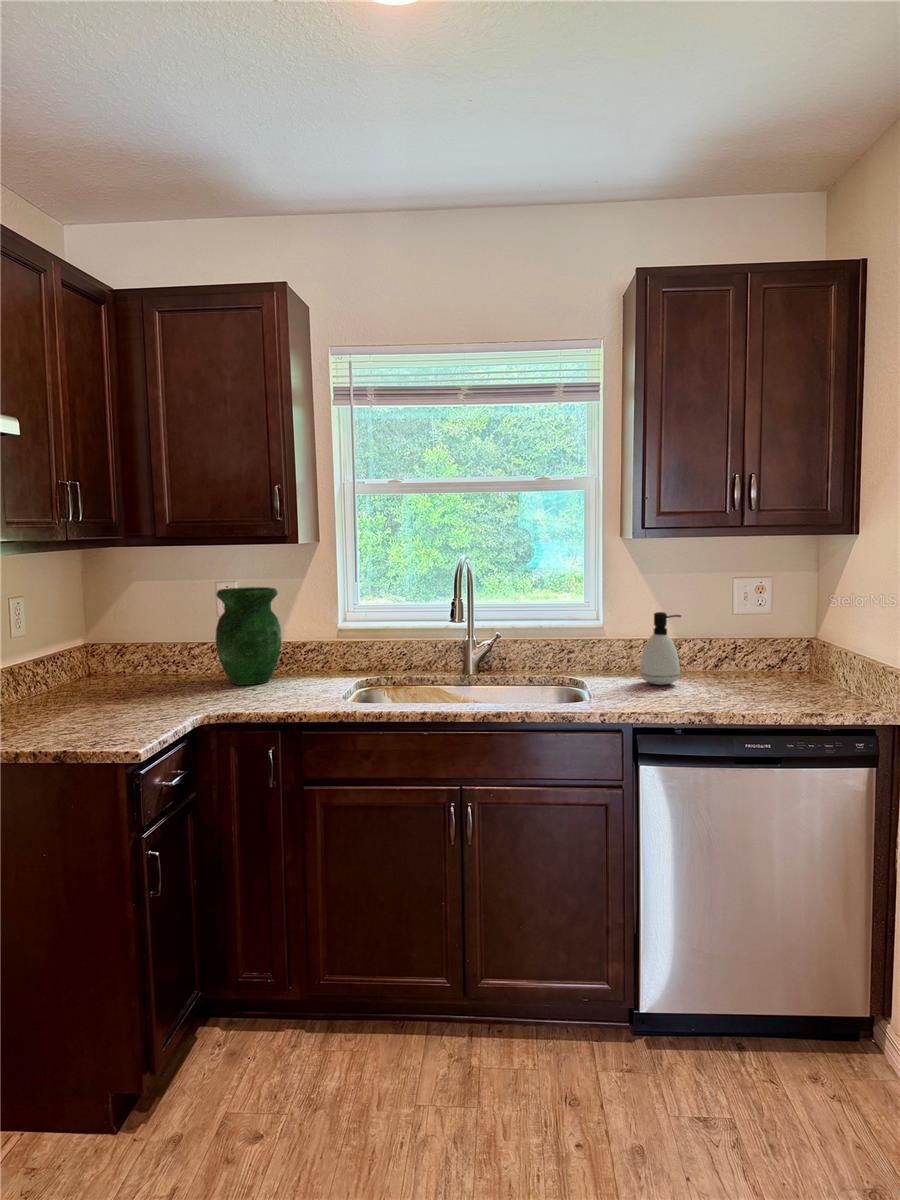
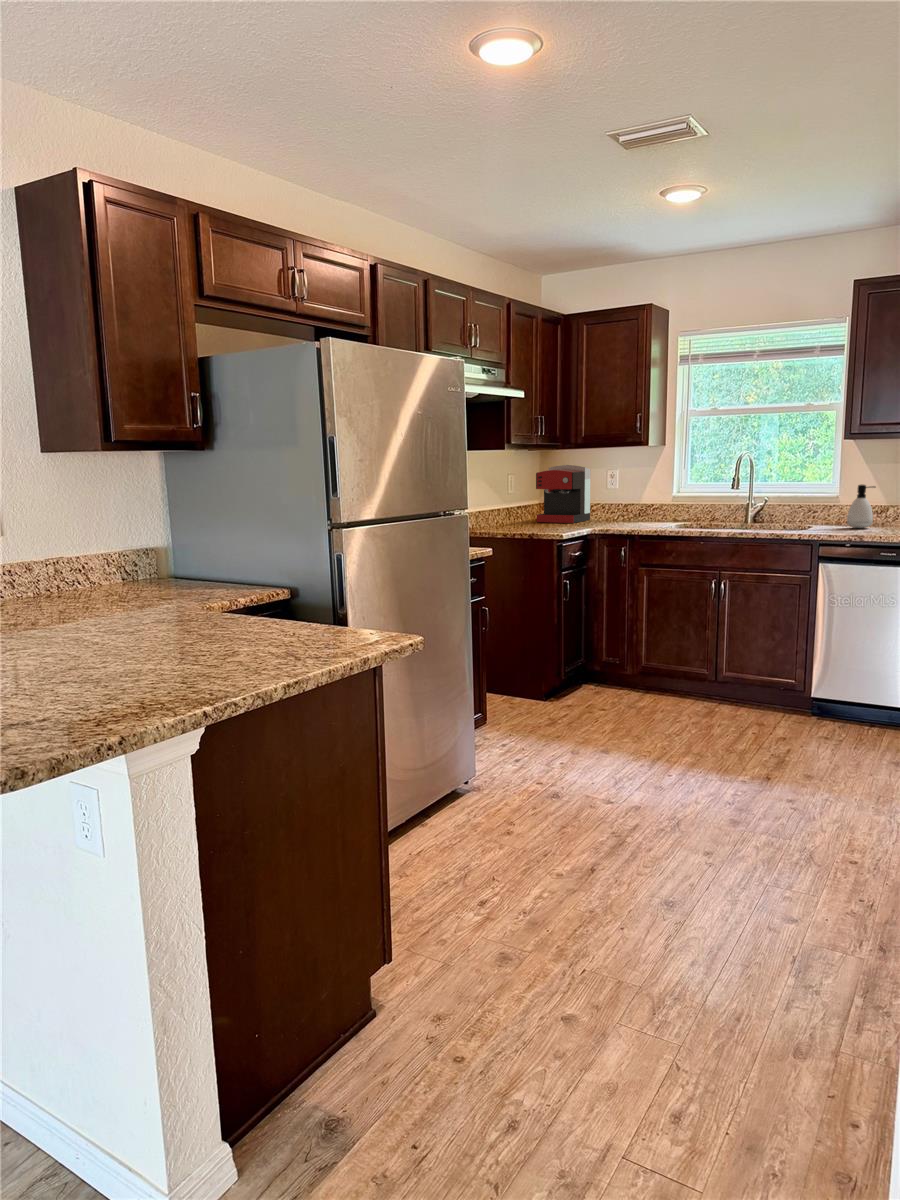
coffee maker: none [72,575,188,689] -> present [536,465,591,523]
vase: present [216,587,281,685] -> none [605,472,640,523]

